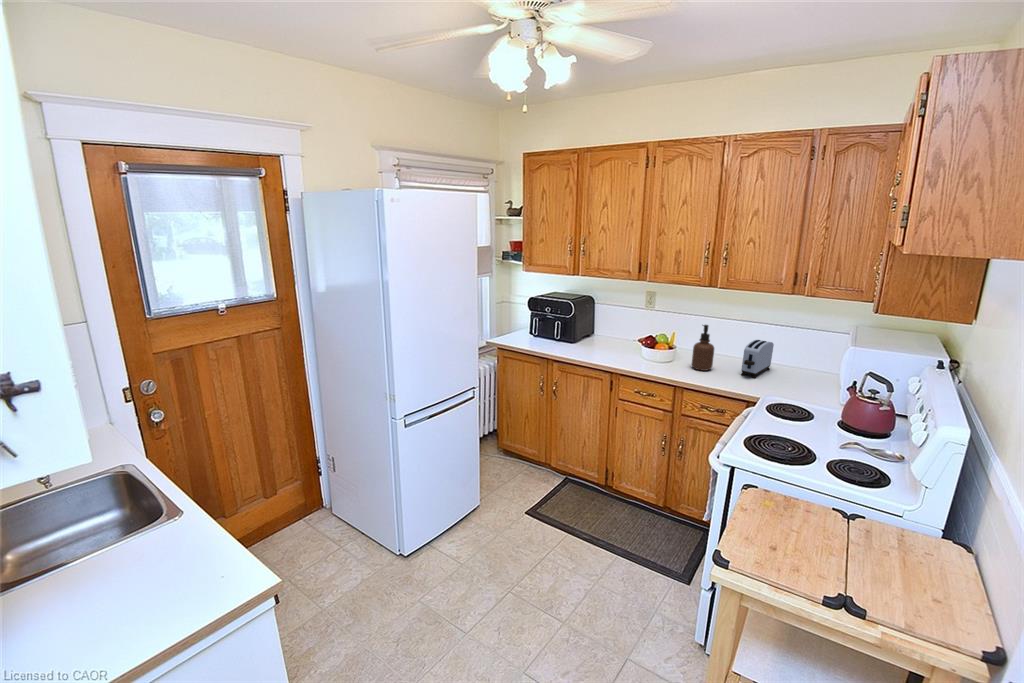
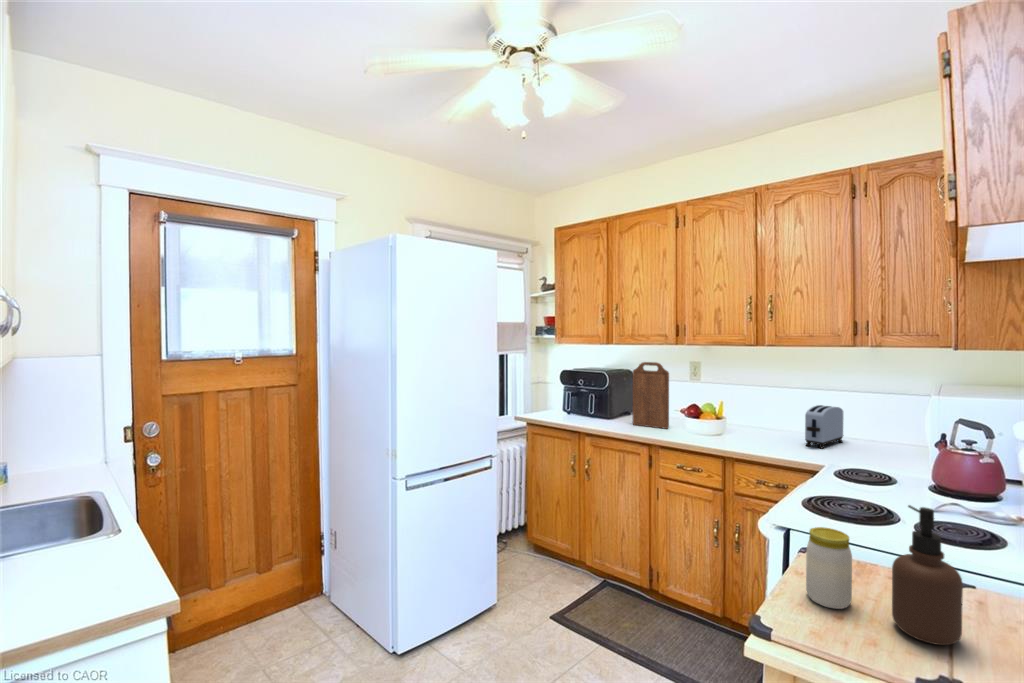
cutting board: none [595,297,630,356] -> present [633,362,669,429]
soap dispenser: present [692,325,714,371] -> present [892,505,963,645]
jar: none [753,487,791,547] -> present [806,527,852,609]

